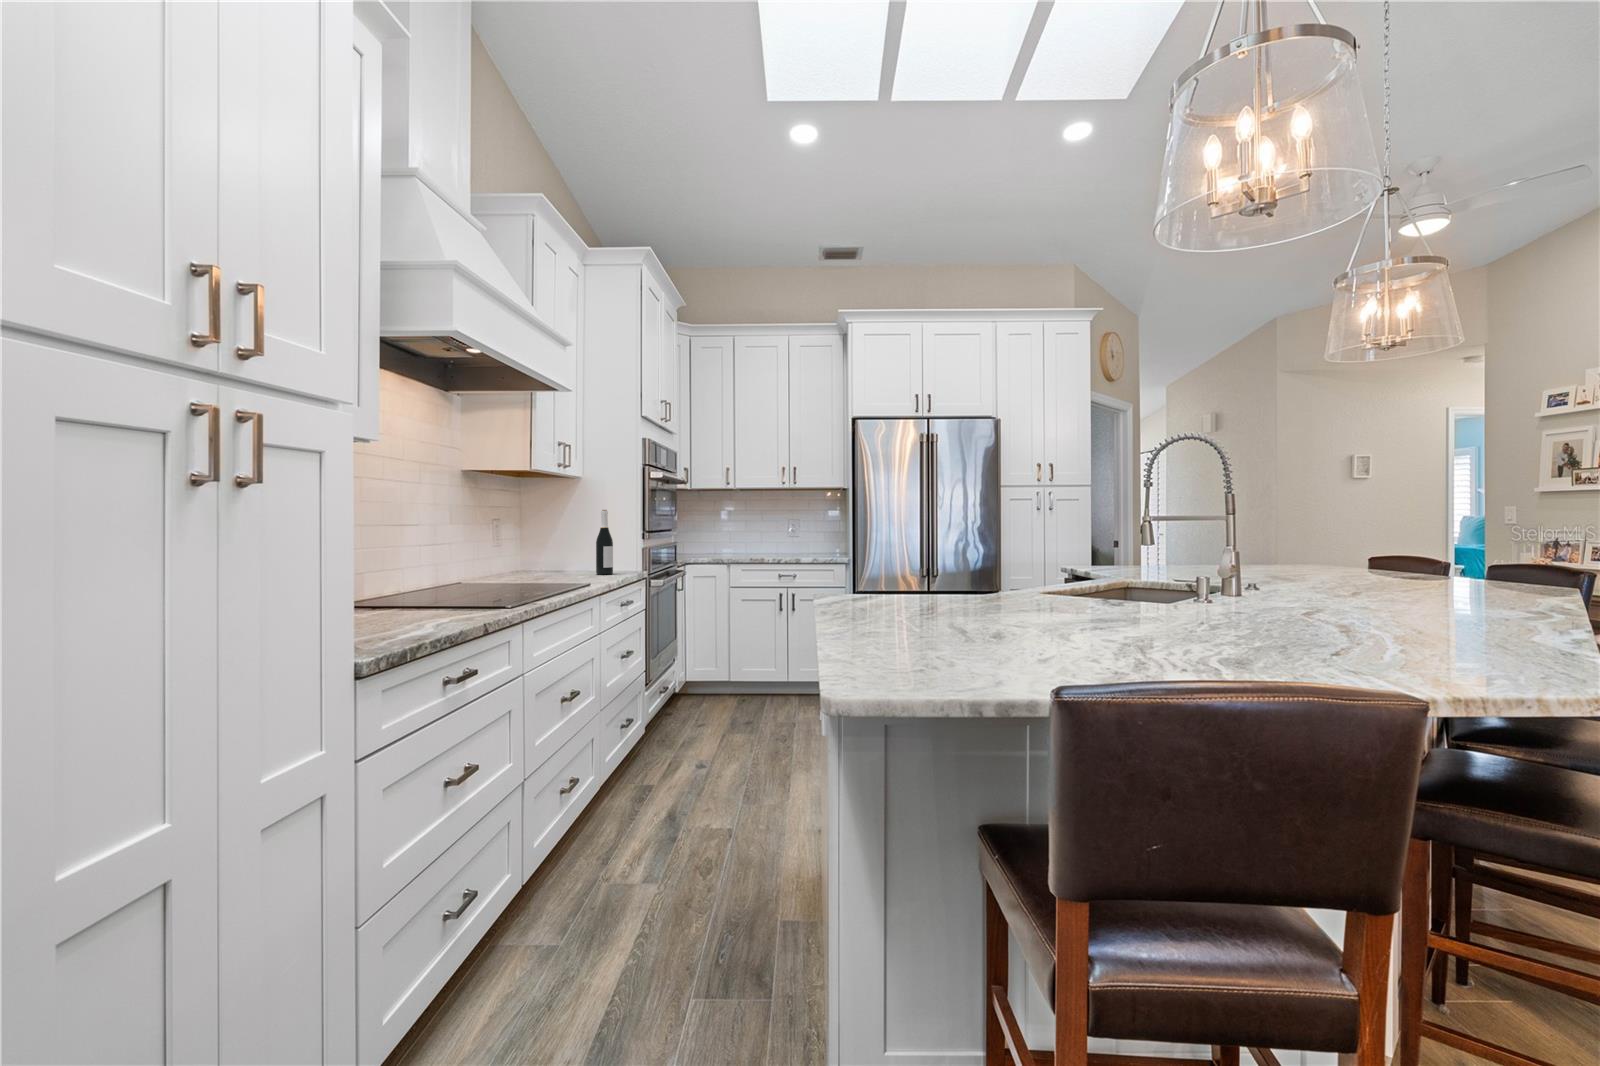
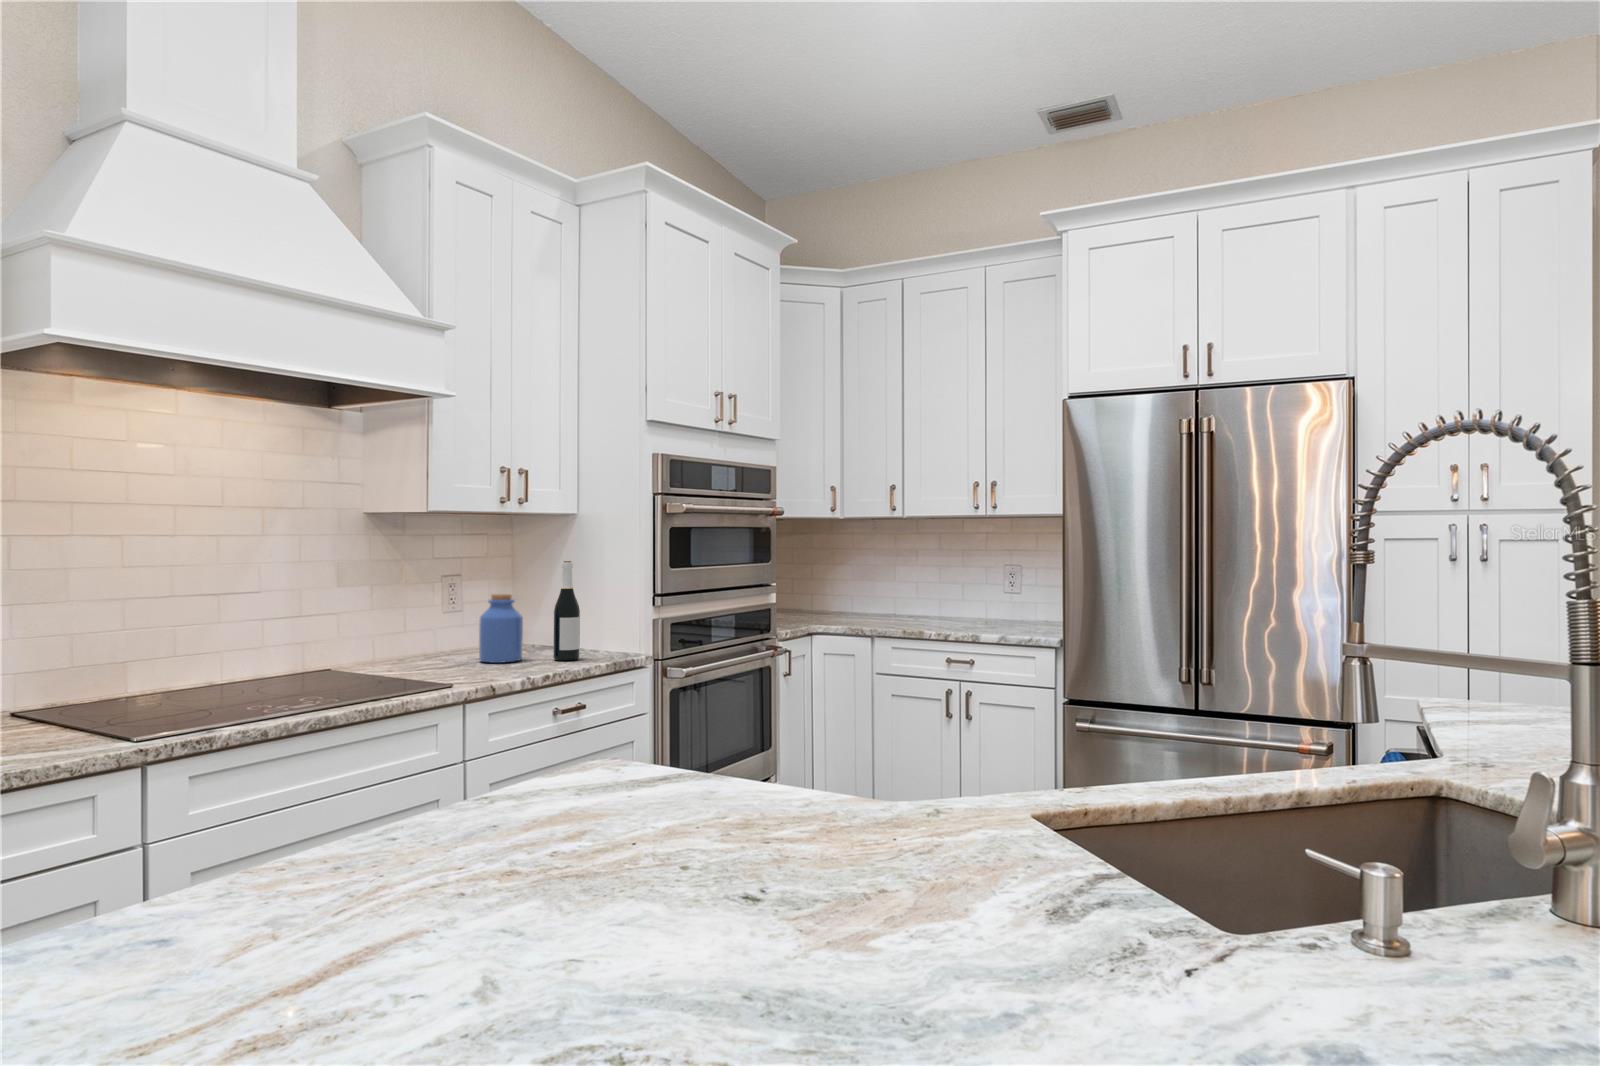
jar: none [550,532,579,576] -> present [479,594,523,663]

